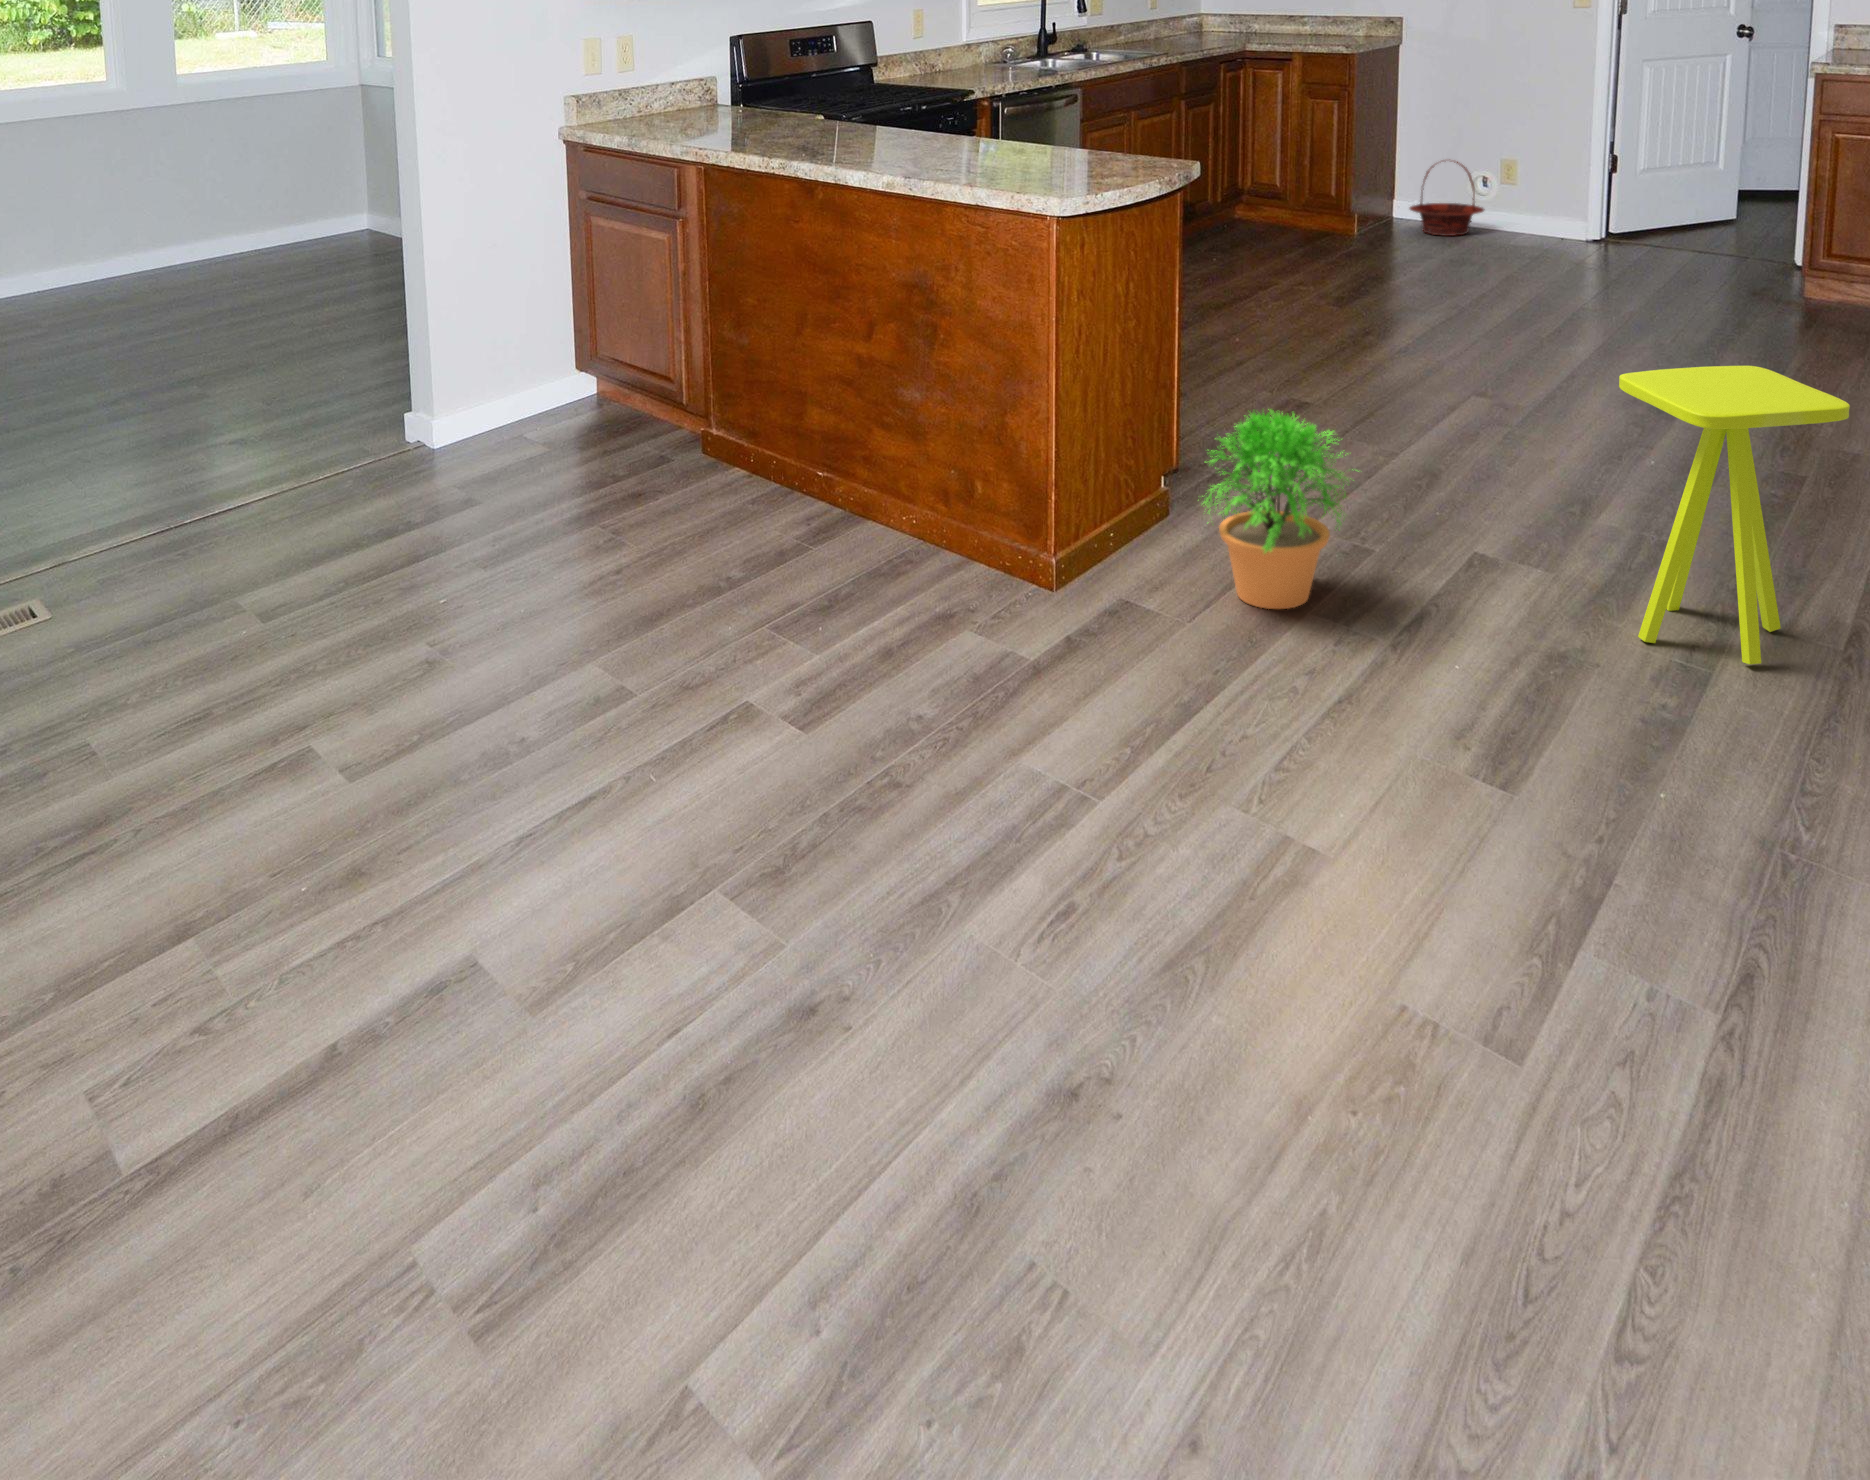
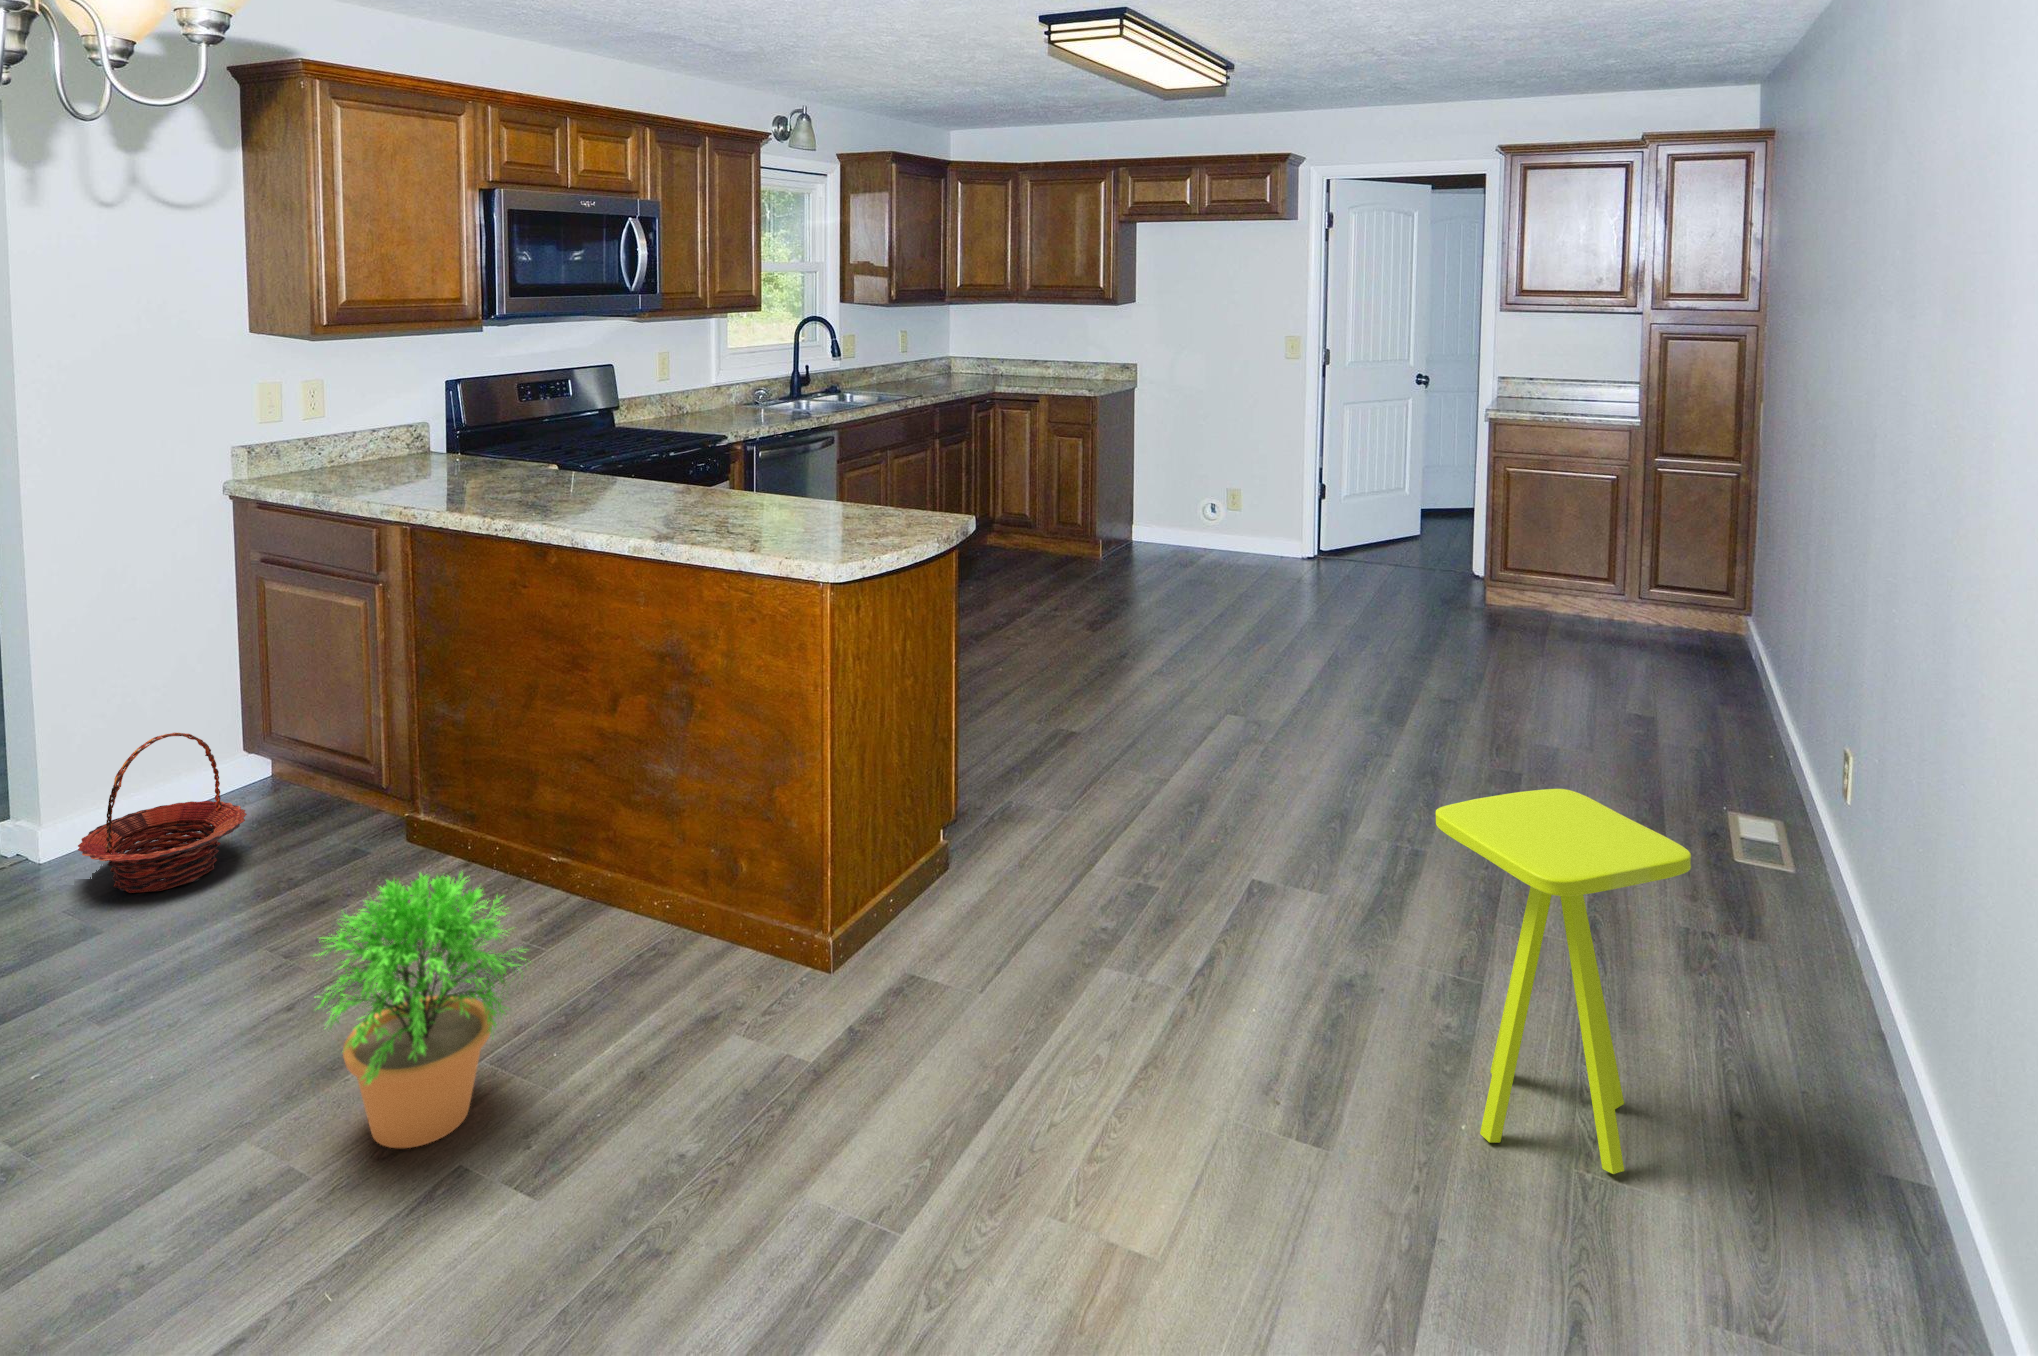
basket: present [1410,162,1485,236] -> present [78,733,247,893]
potted plant: present [1204,410,1358,609] -> present [315,873,526,1148]

